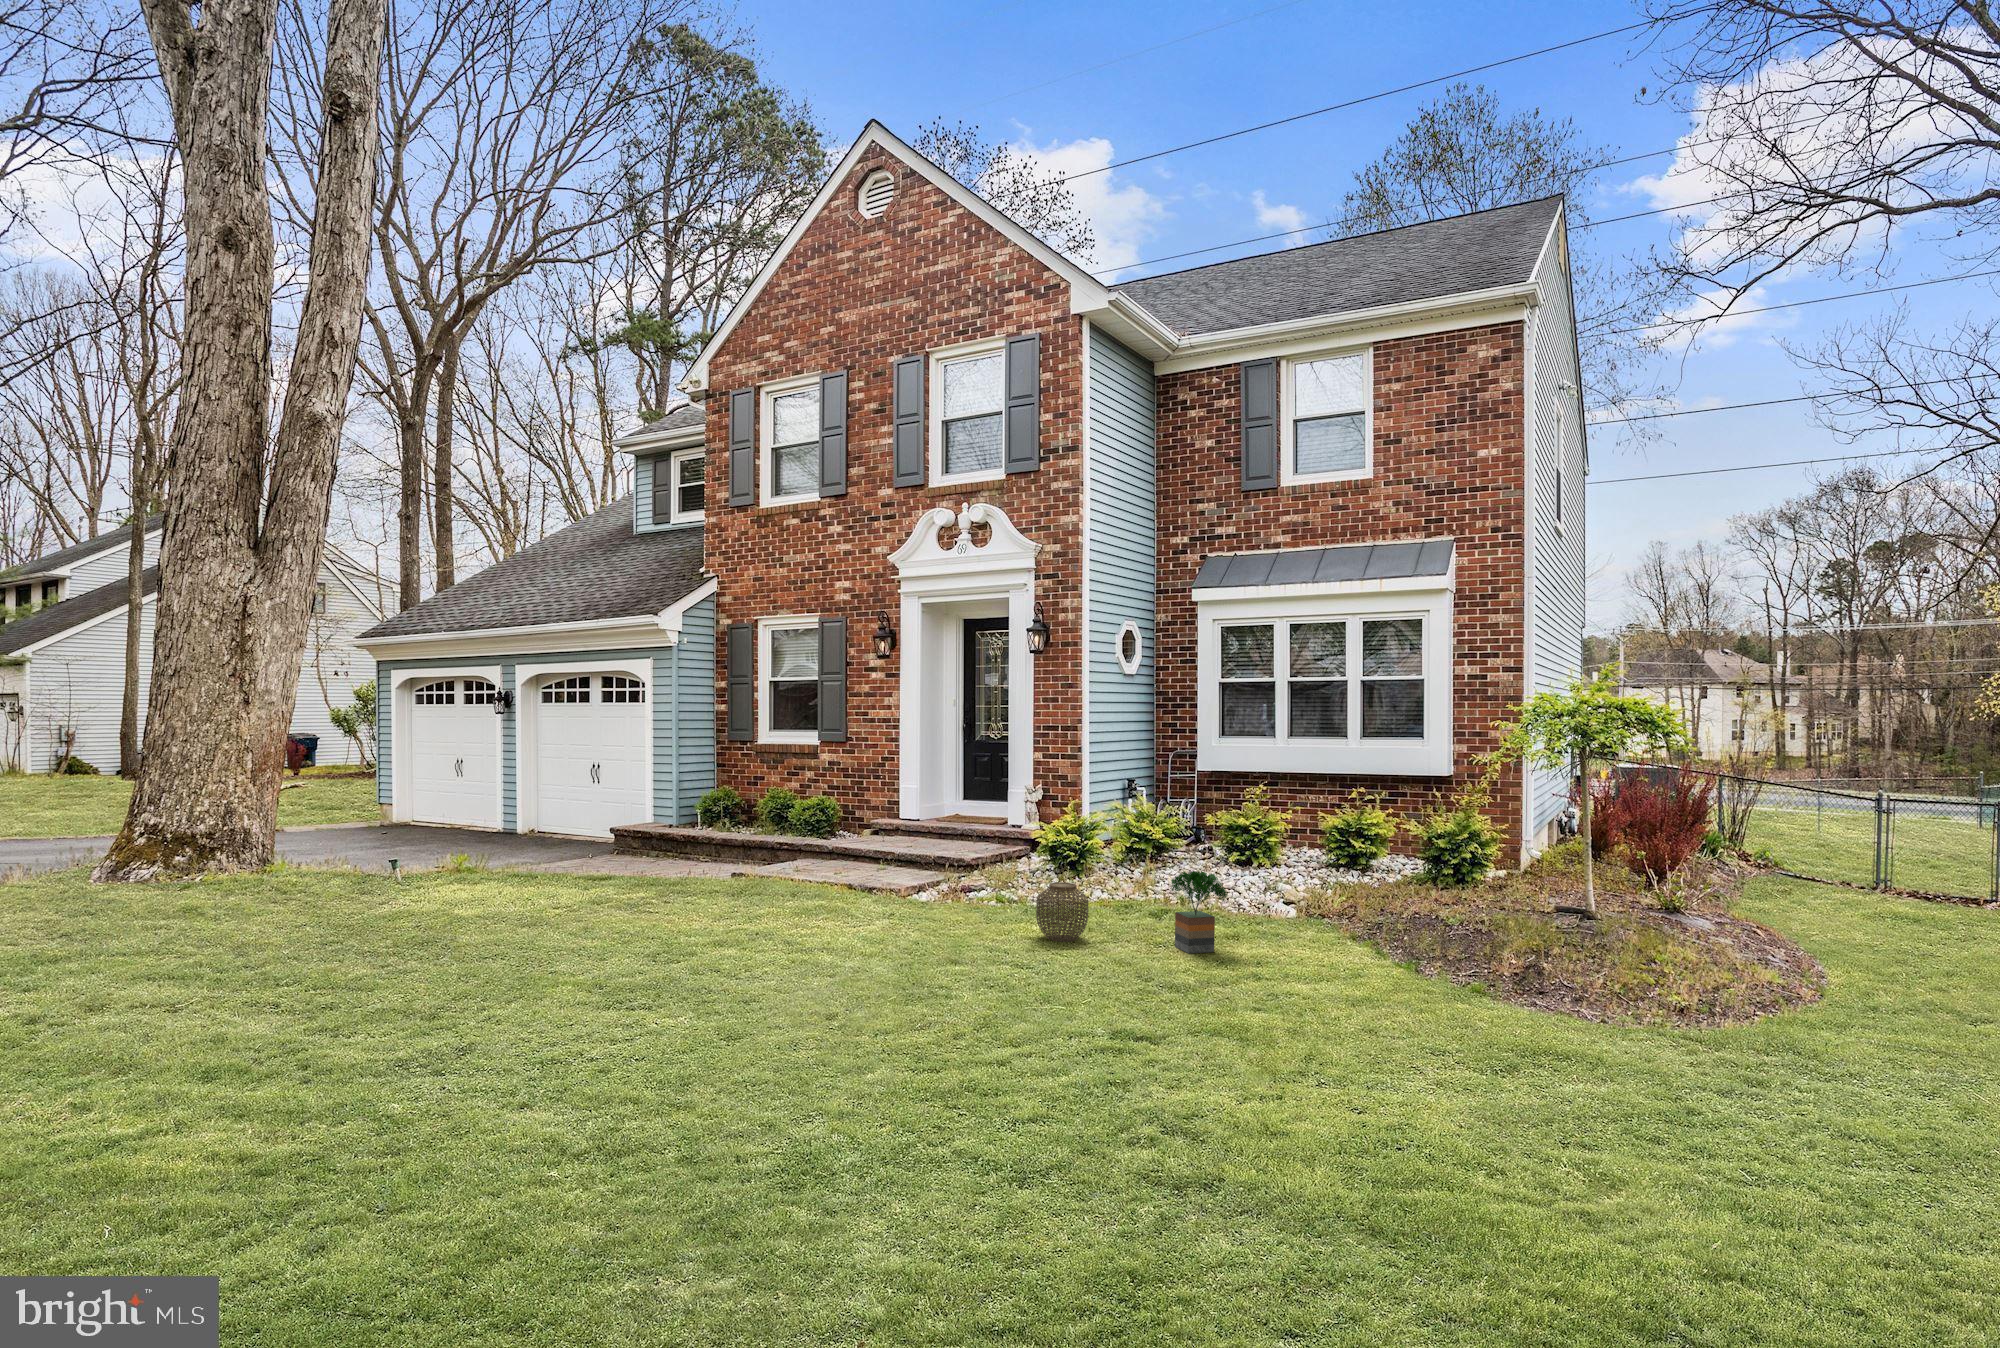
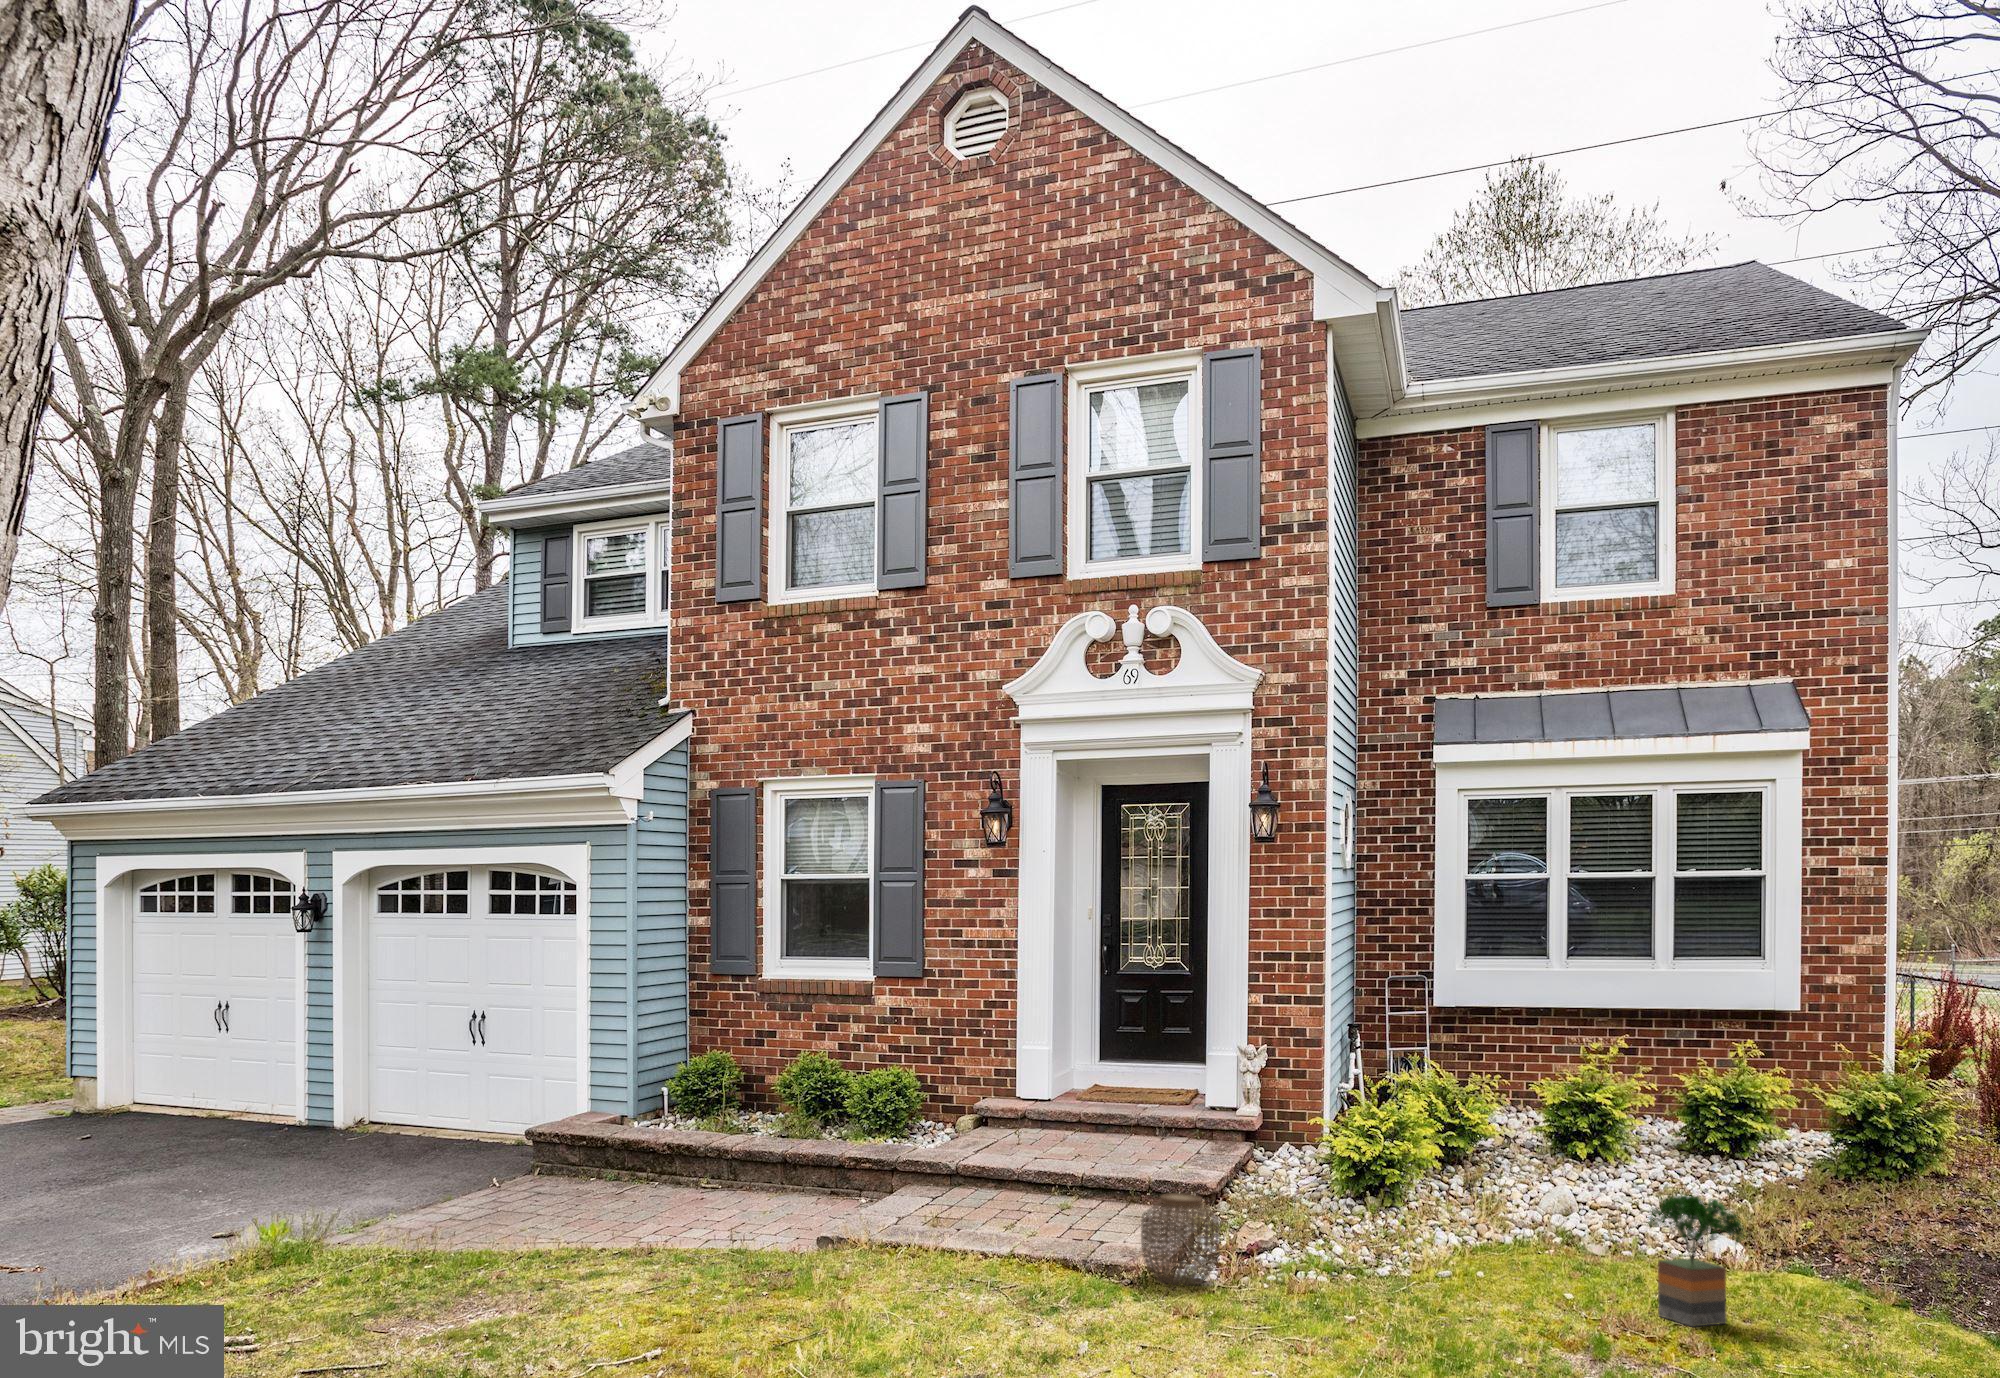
woven basket: present [1036,882,1089,942] -> present [1141,1193,1221,1285]

